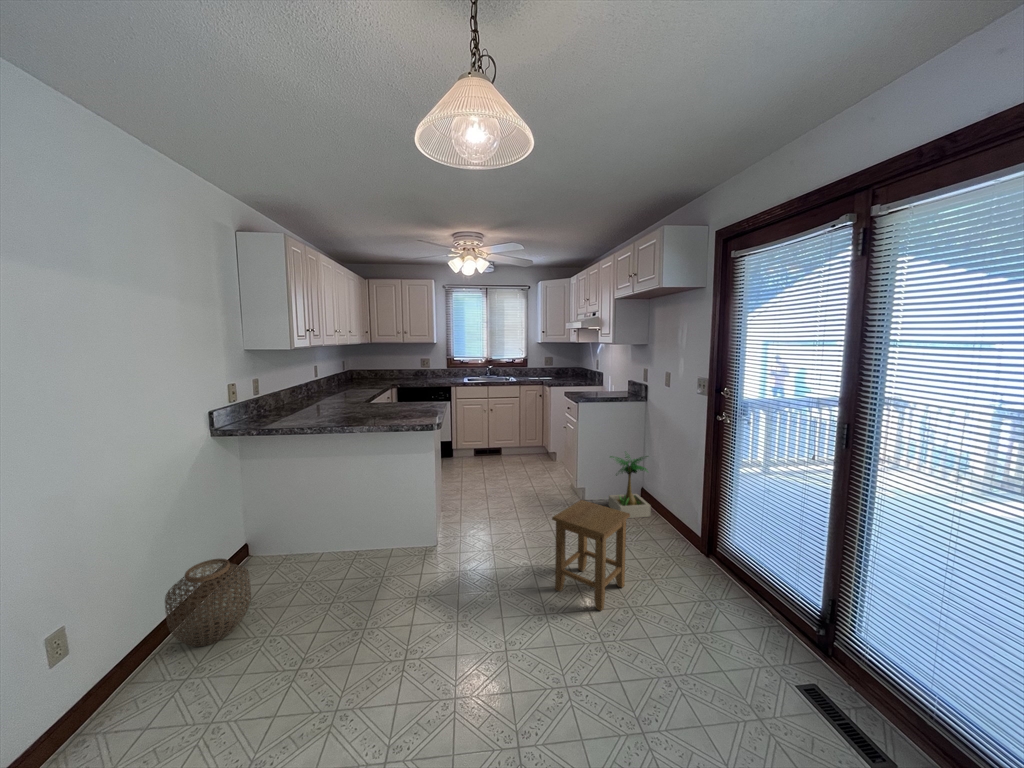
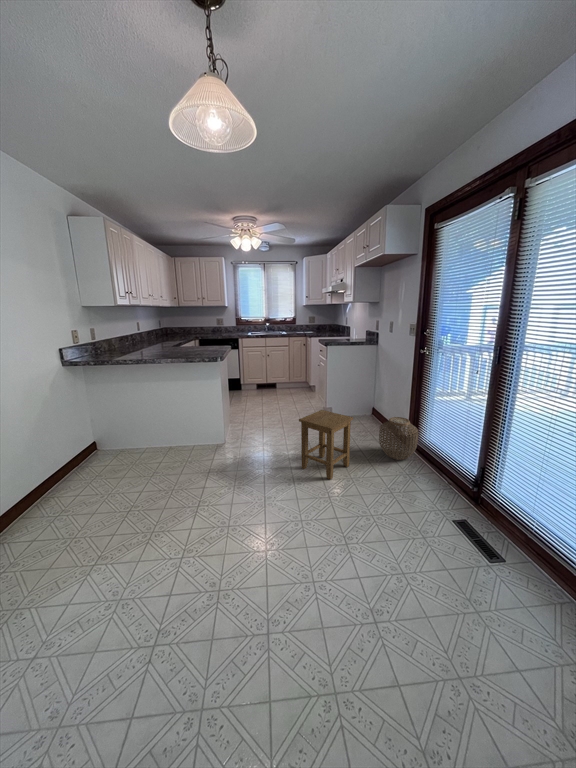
potted plant: present [609,456,651,518] -> none [346,380,381,428]
woven basket: present [165,559,251,647] -> present [379,417,418,460]

